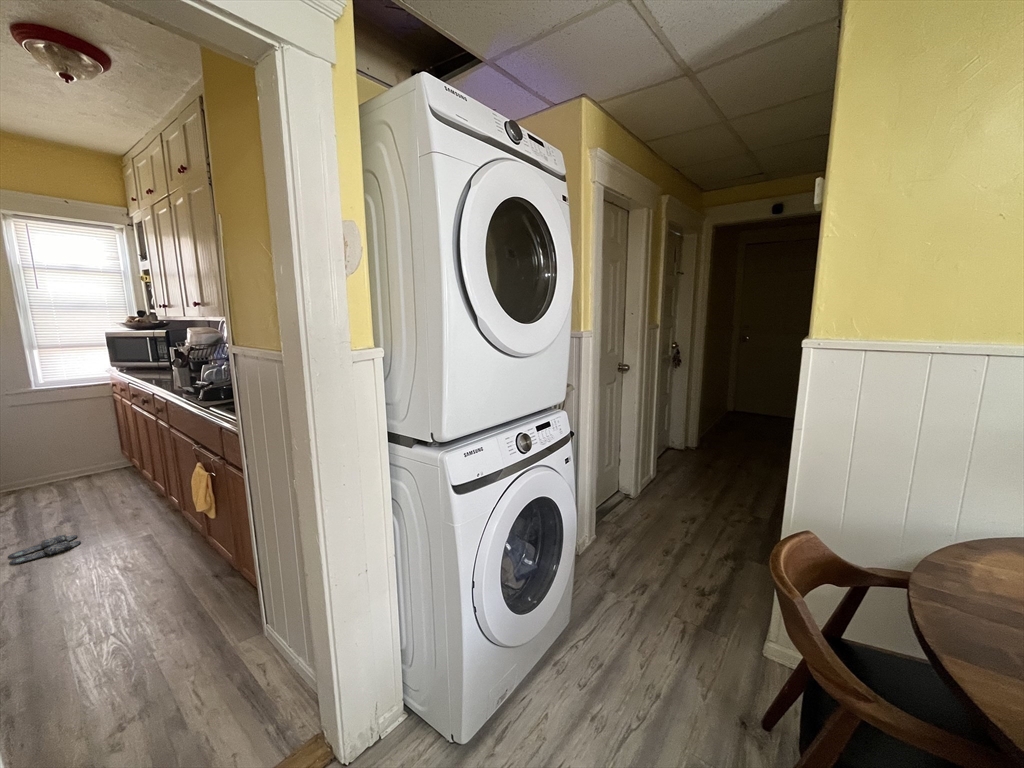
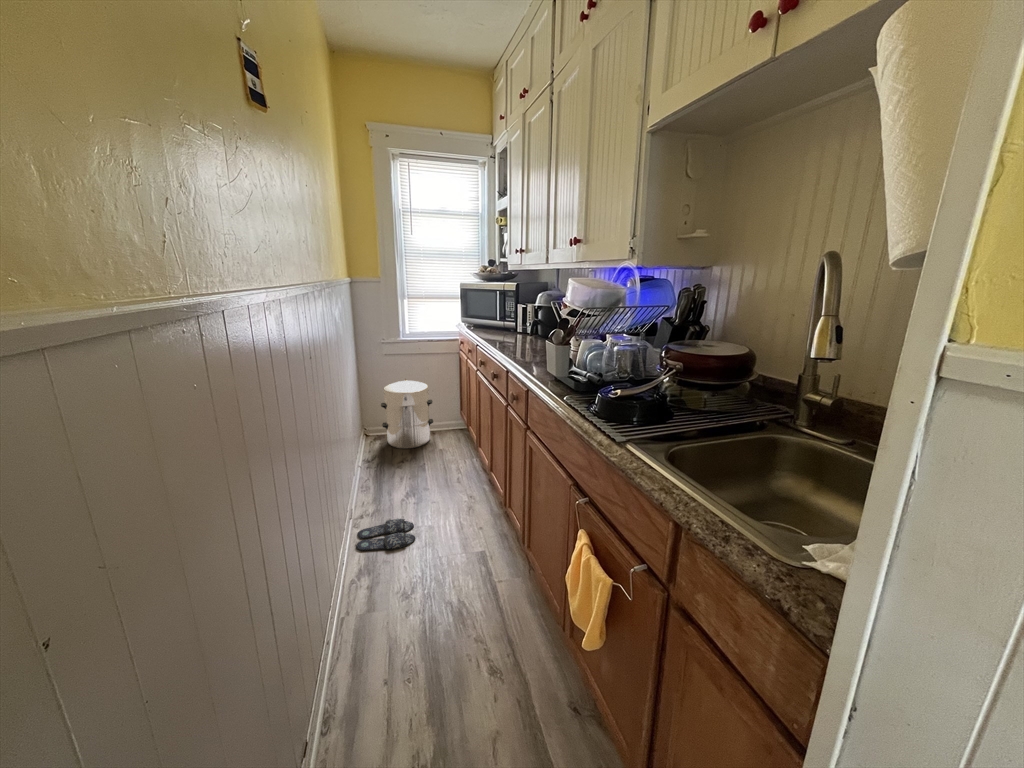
waste bin: none [11,426,87,496] -> present [381,379,433,448]

